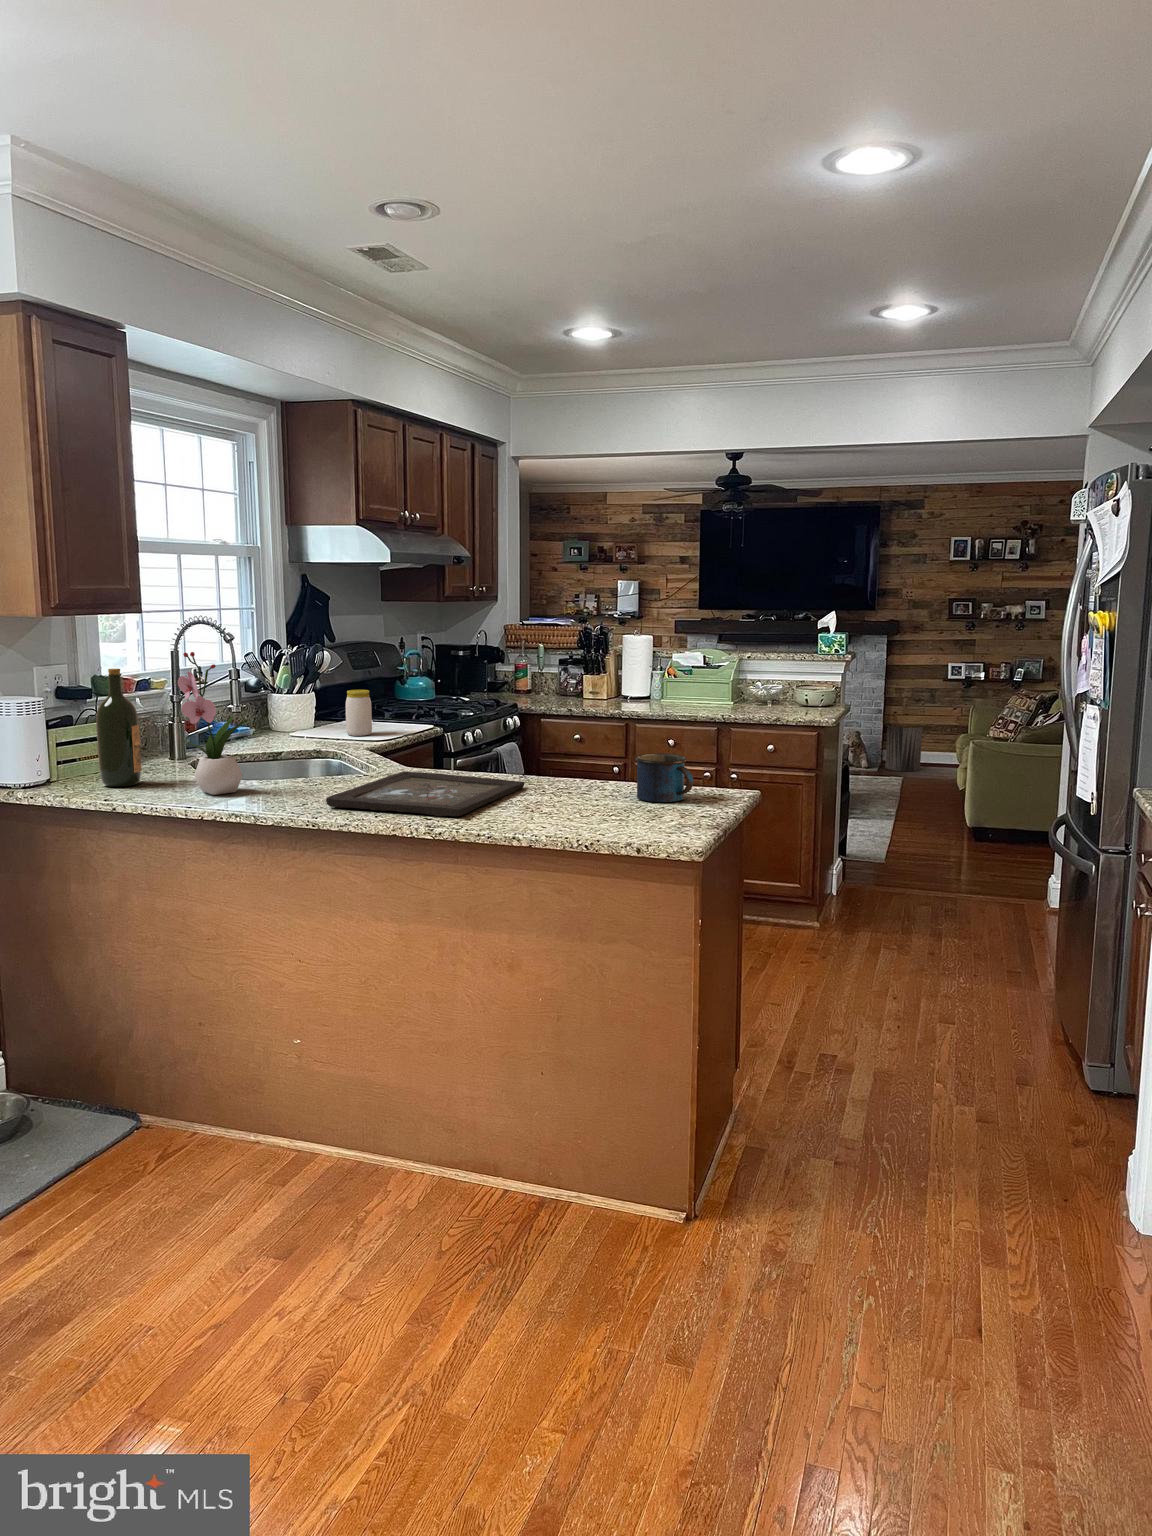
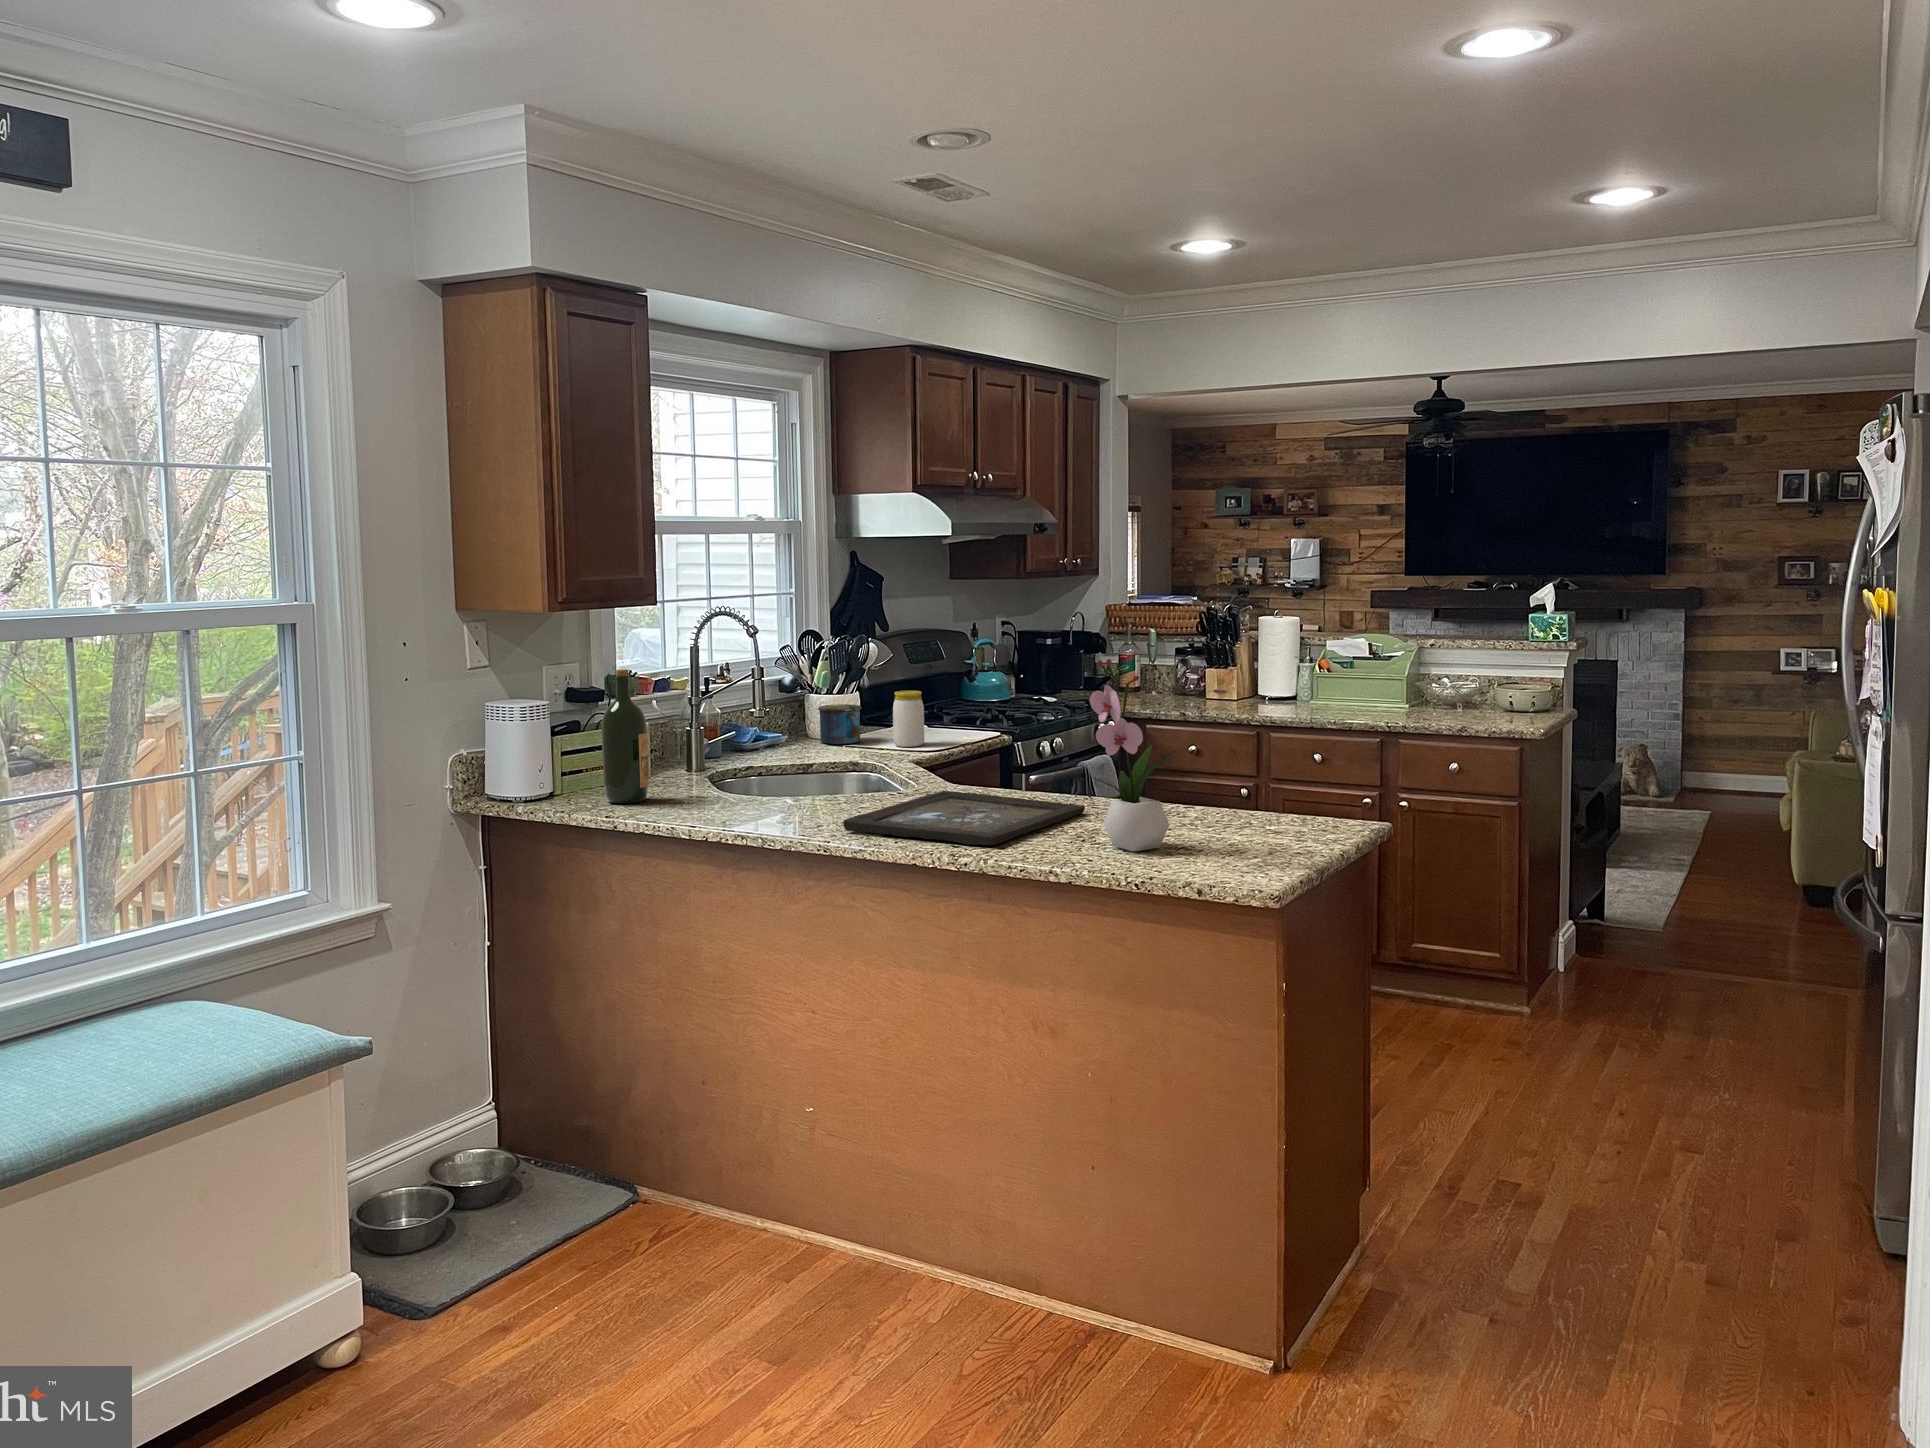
flower arrangement: present [178,652,247,795] -> present [1090,659,1178,852]
trash can: present [885,725,922,771] -> none [1683,734,1739,803]
mug: present [635,754,693,802] -> present [818,704,861,744]

